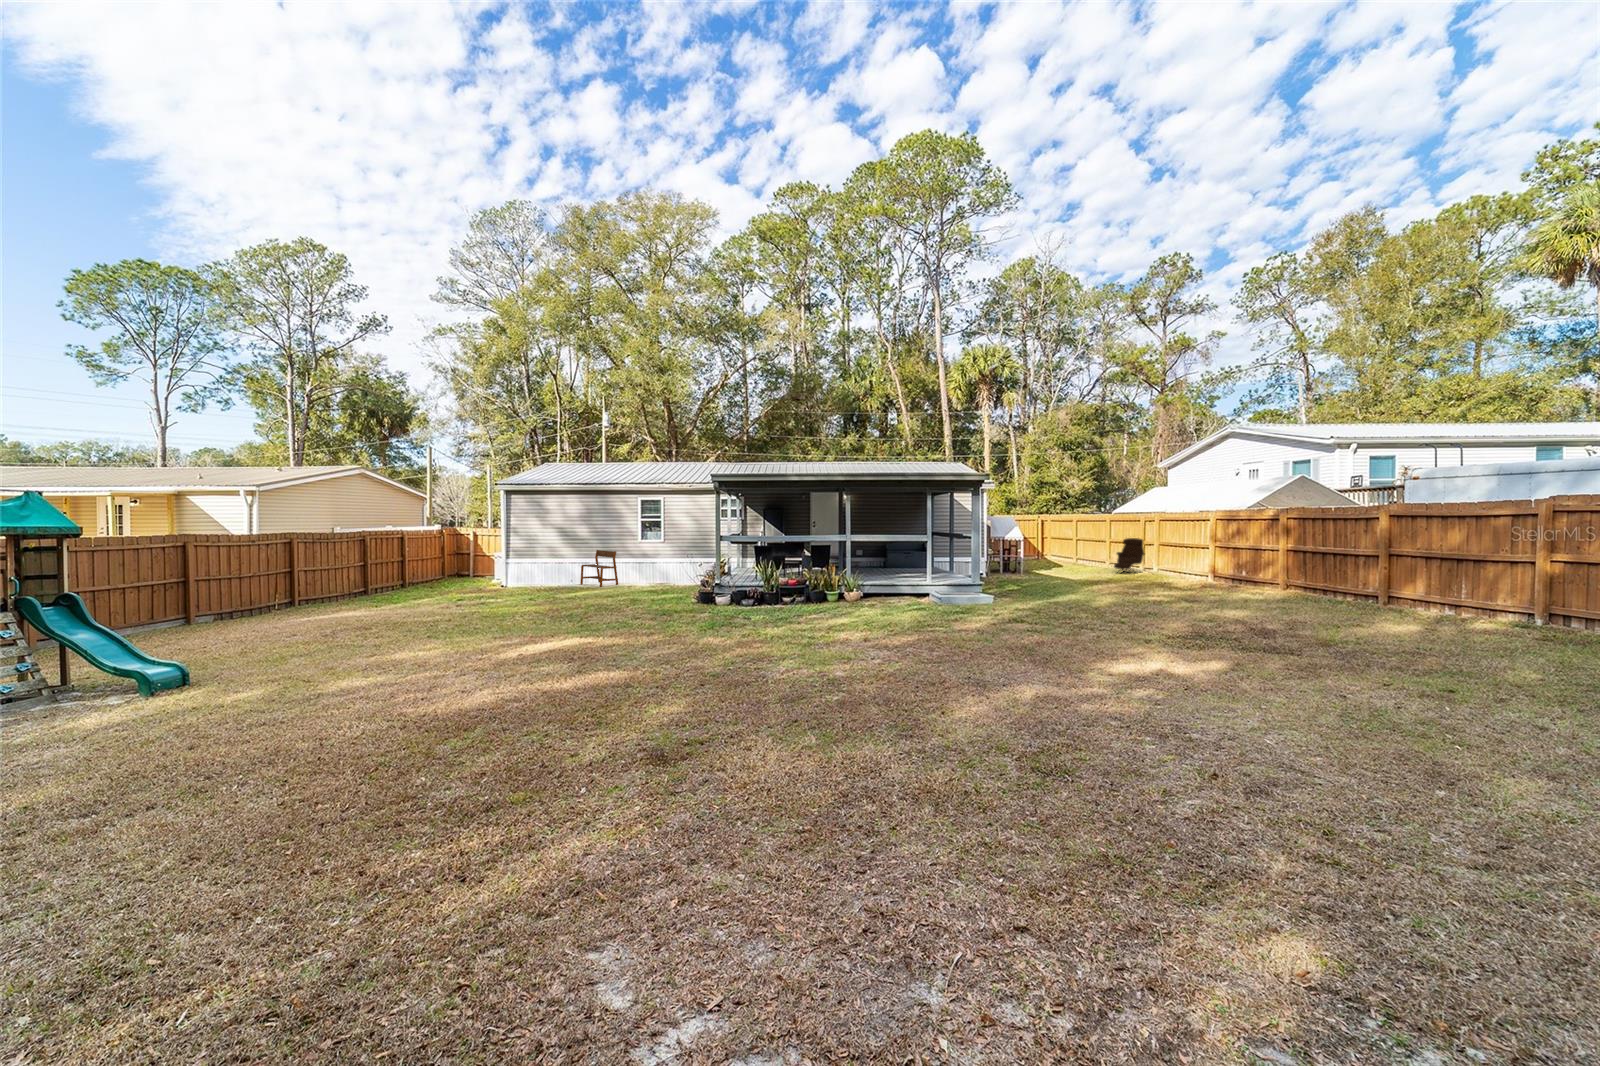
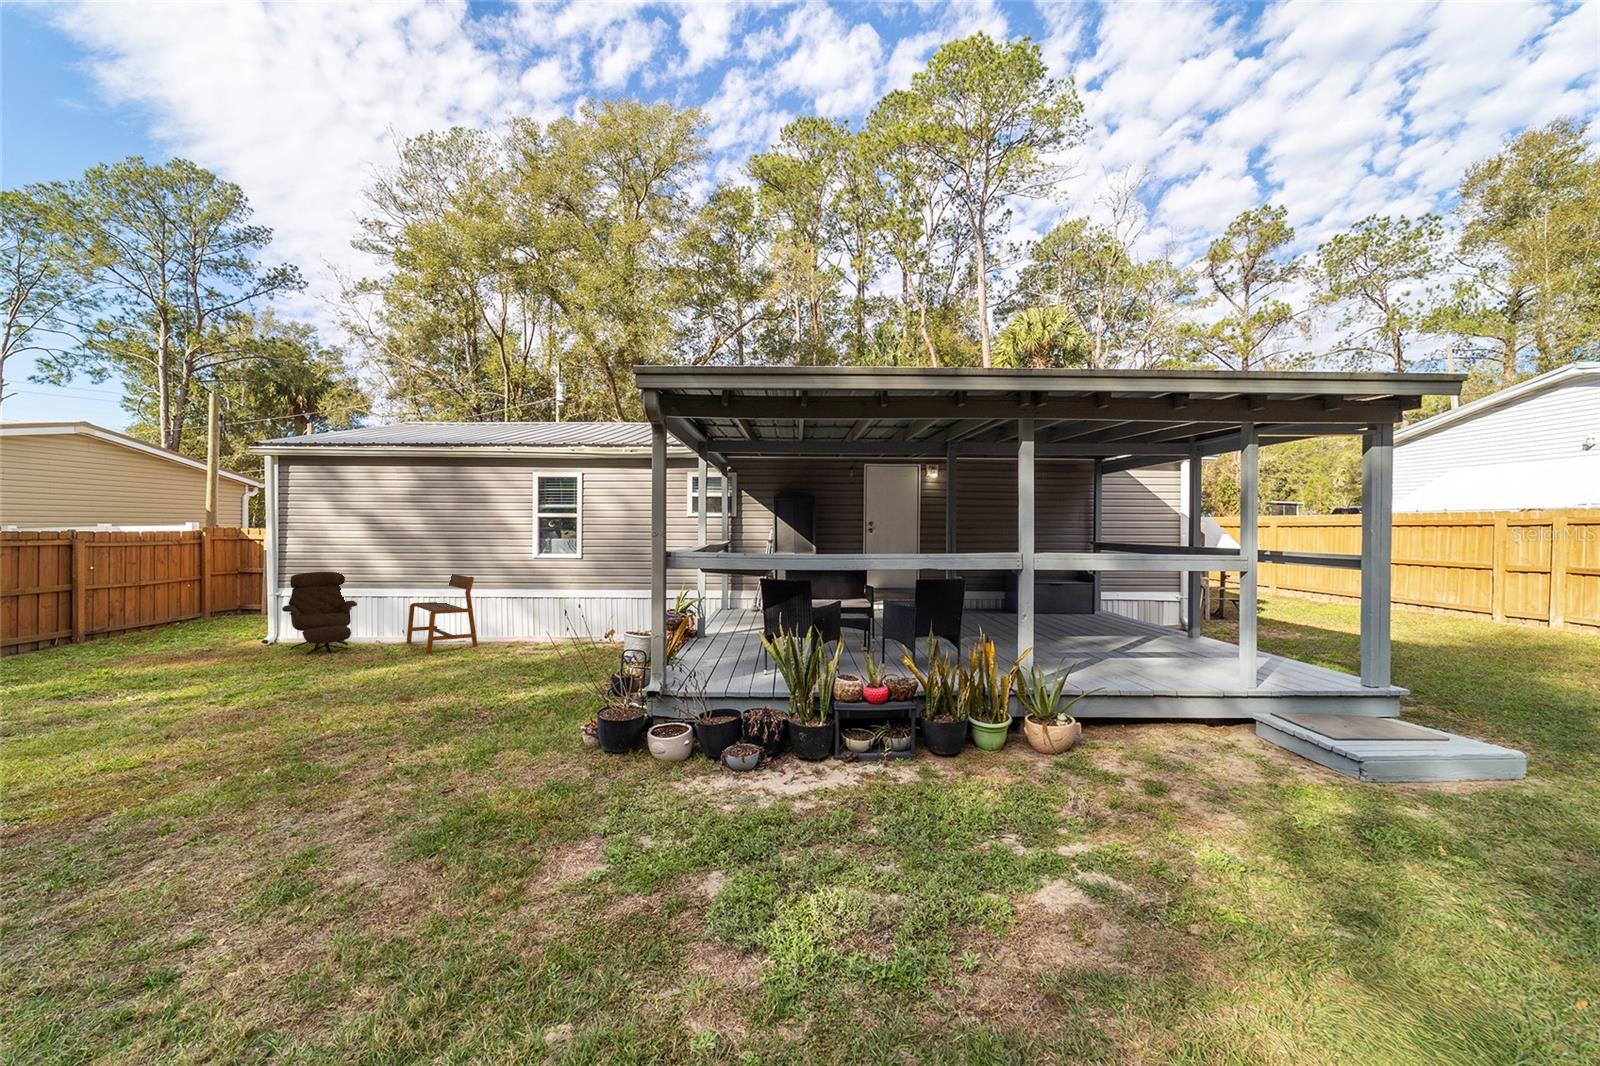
lounge chair: present [1114,538,1145,573] -> present [282,572,357,654]

